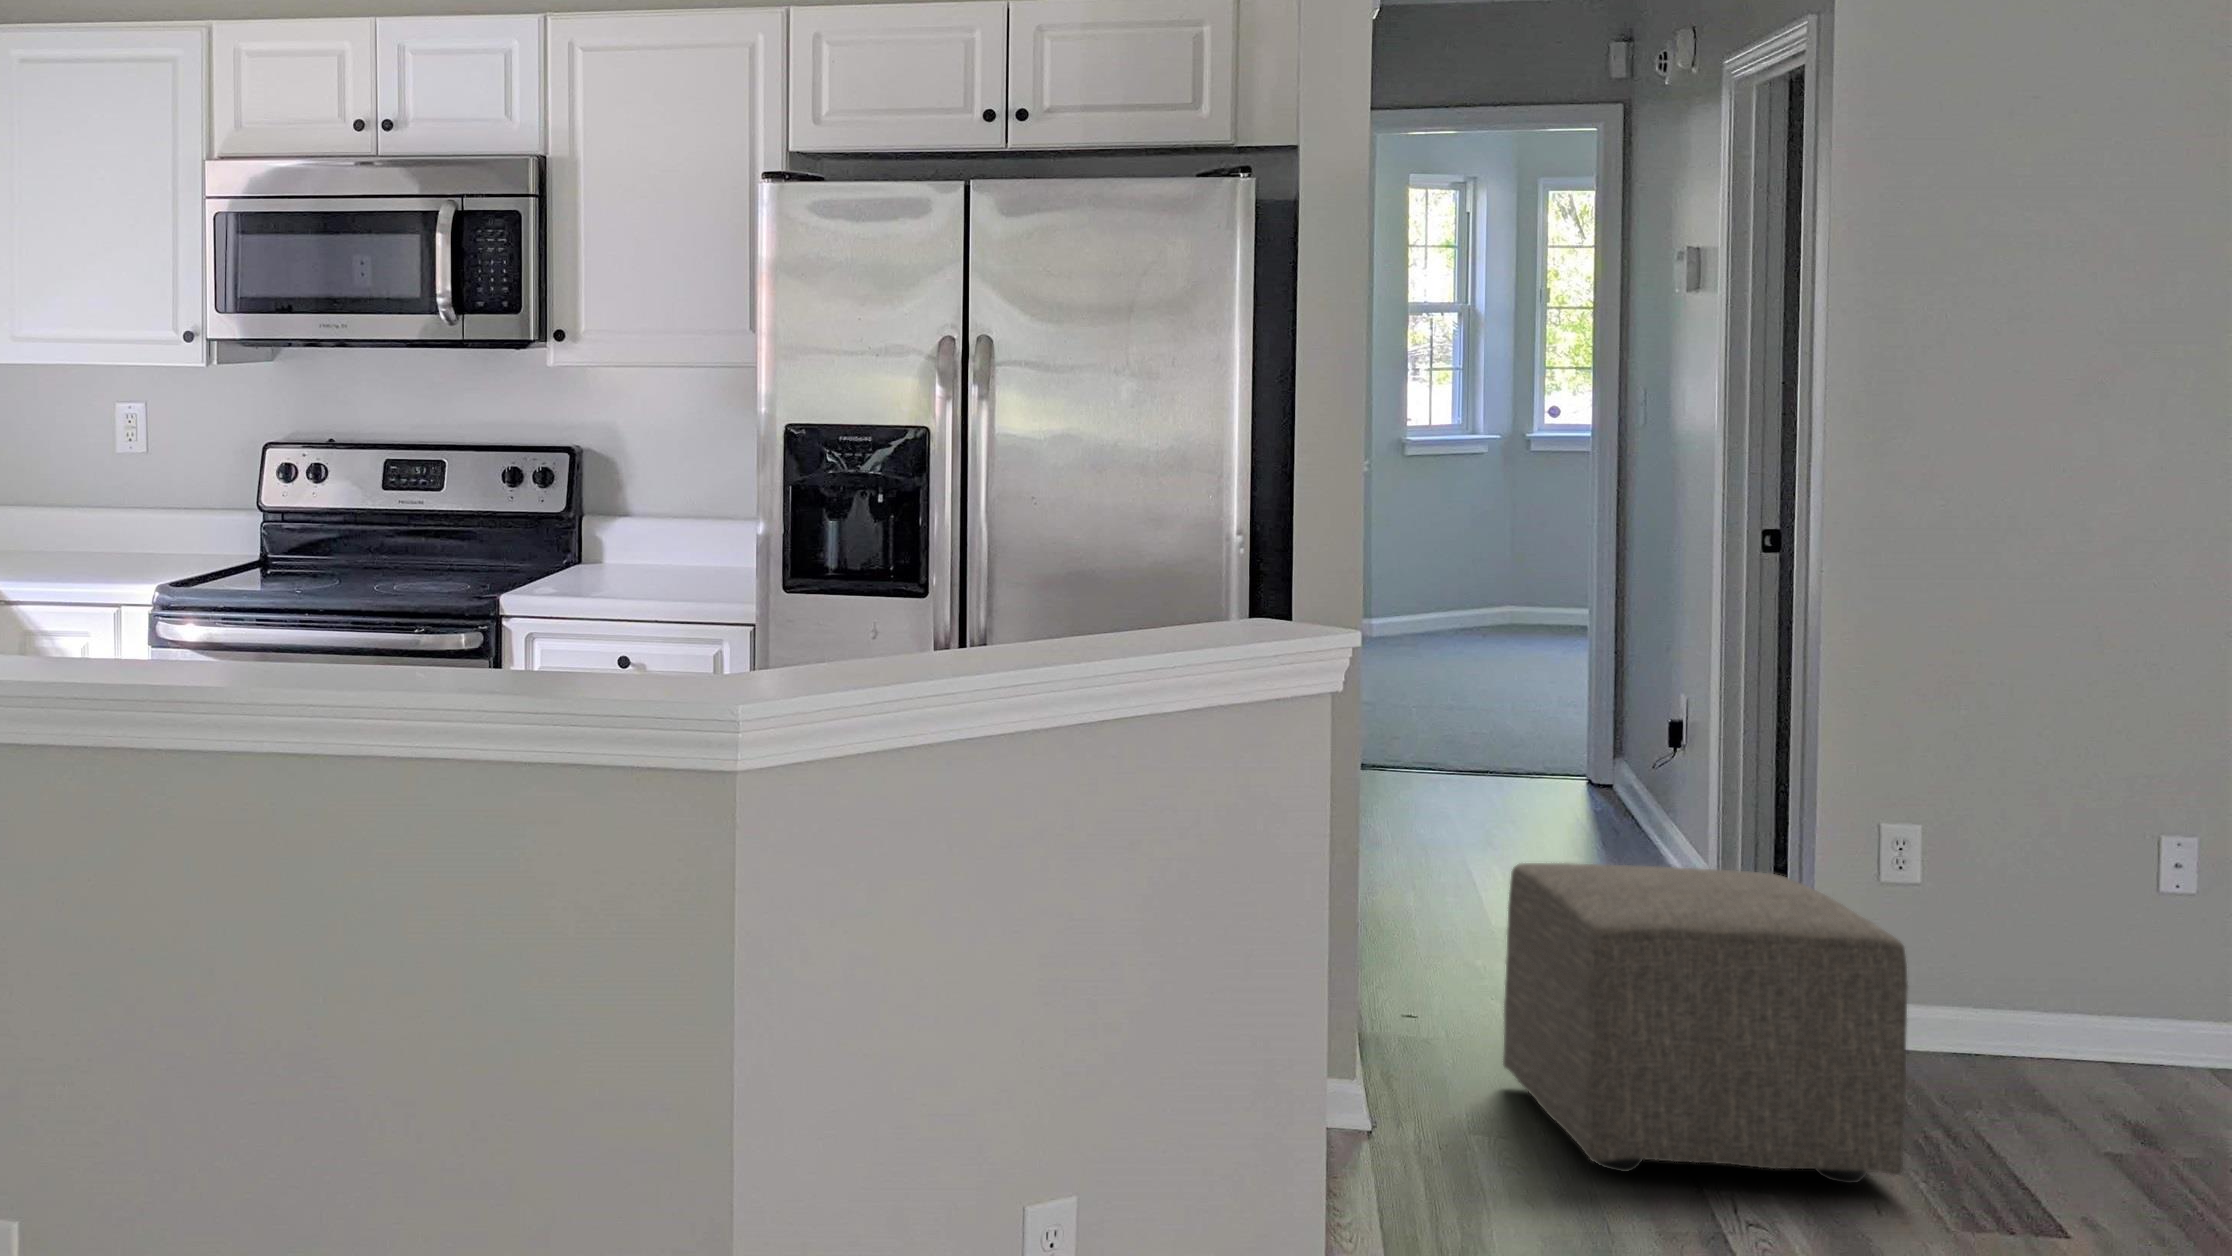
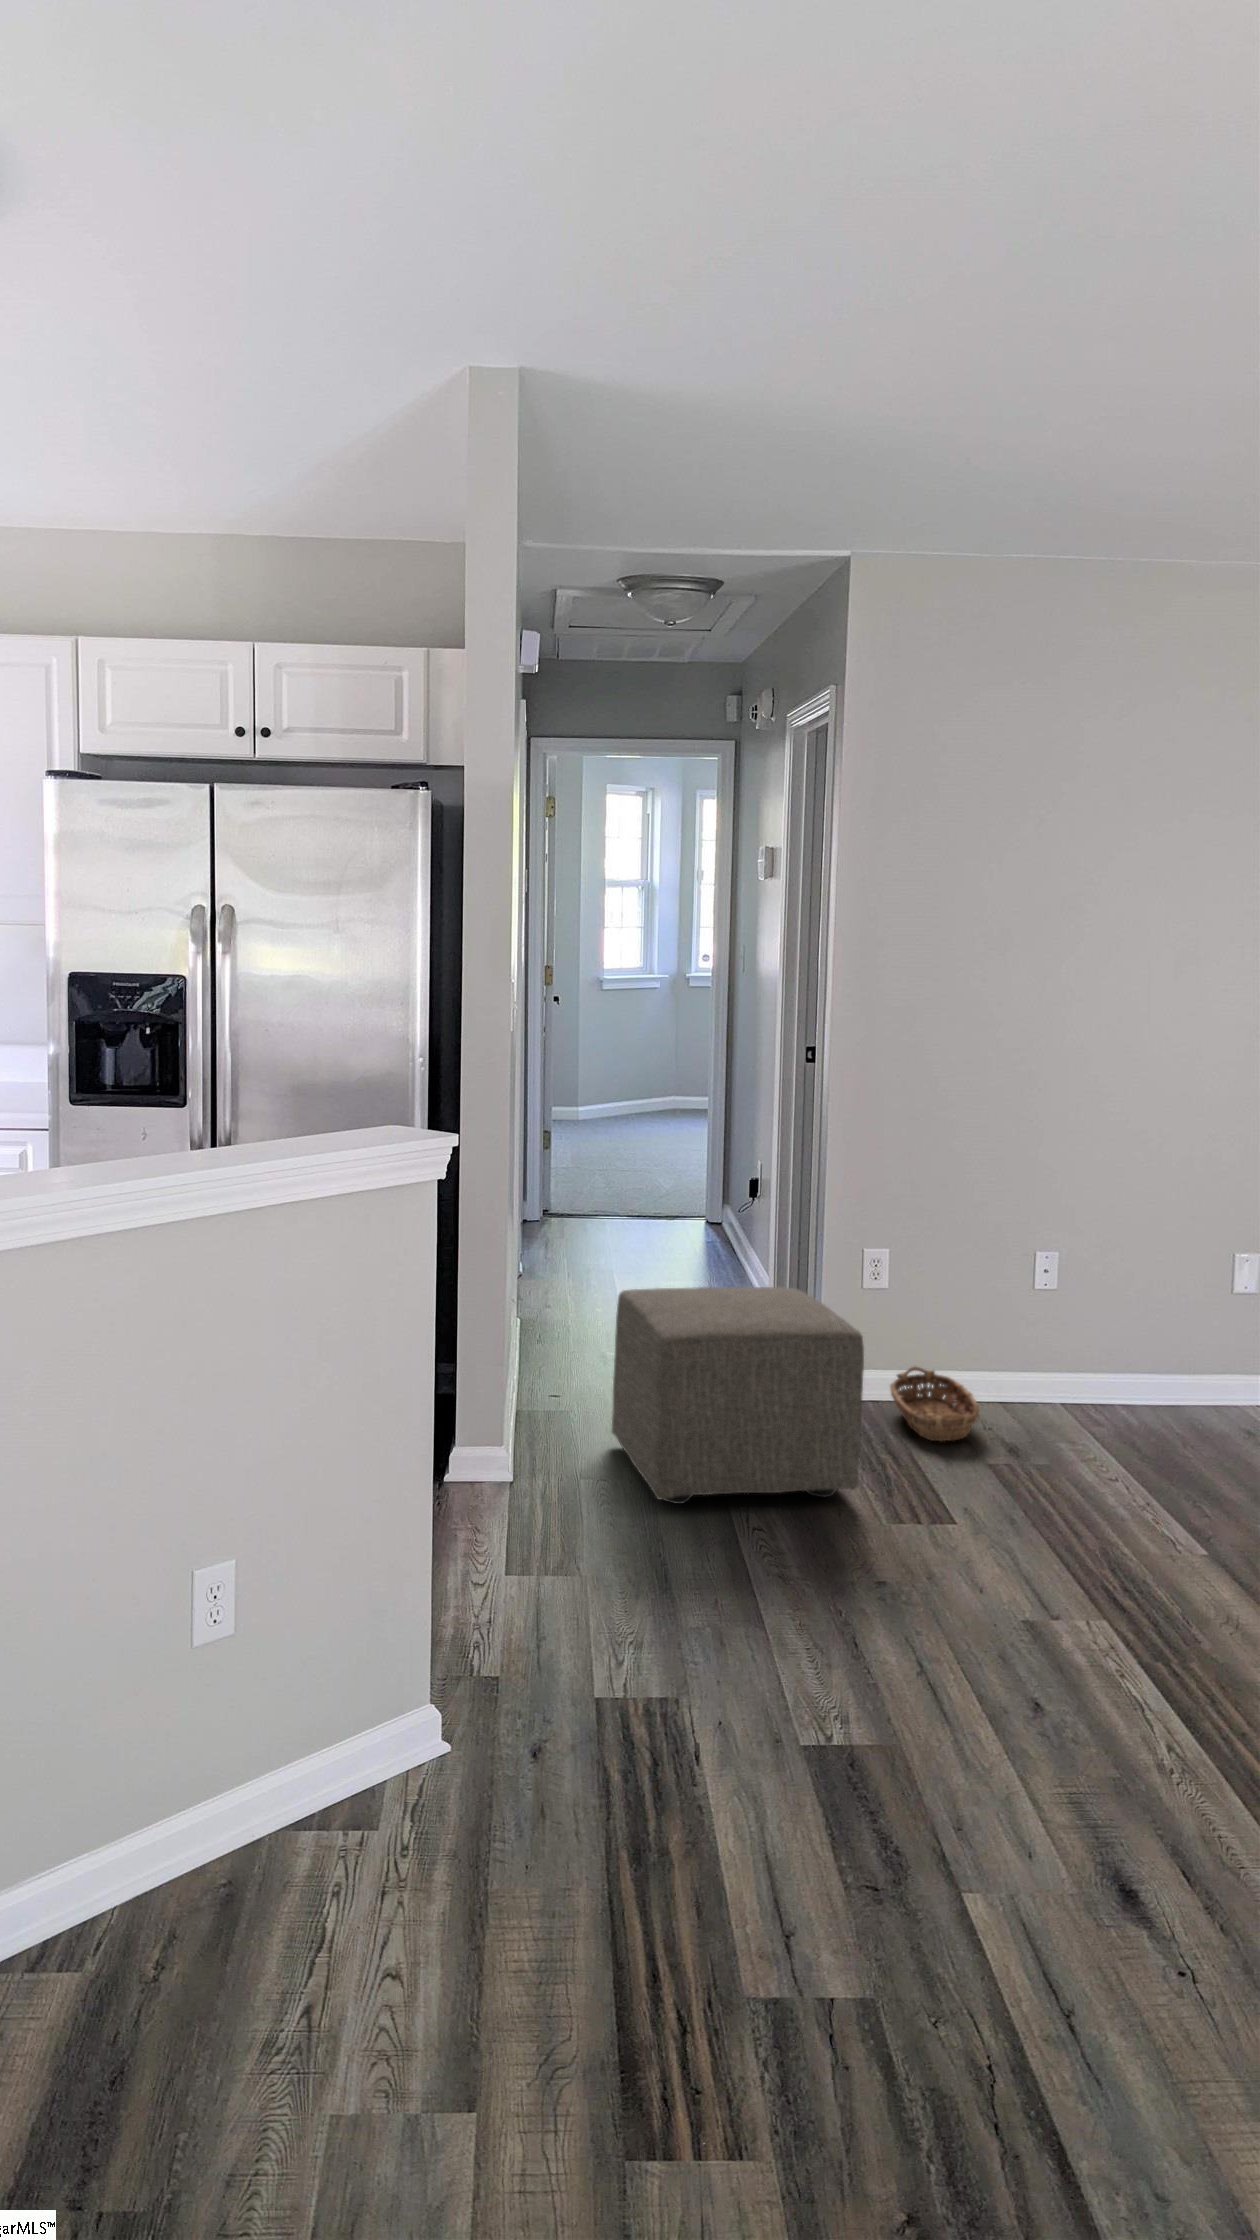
basket: none [1895,1004,2132,1133] -> present [890,1367,979,1441]

